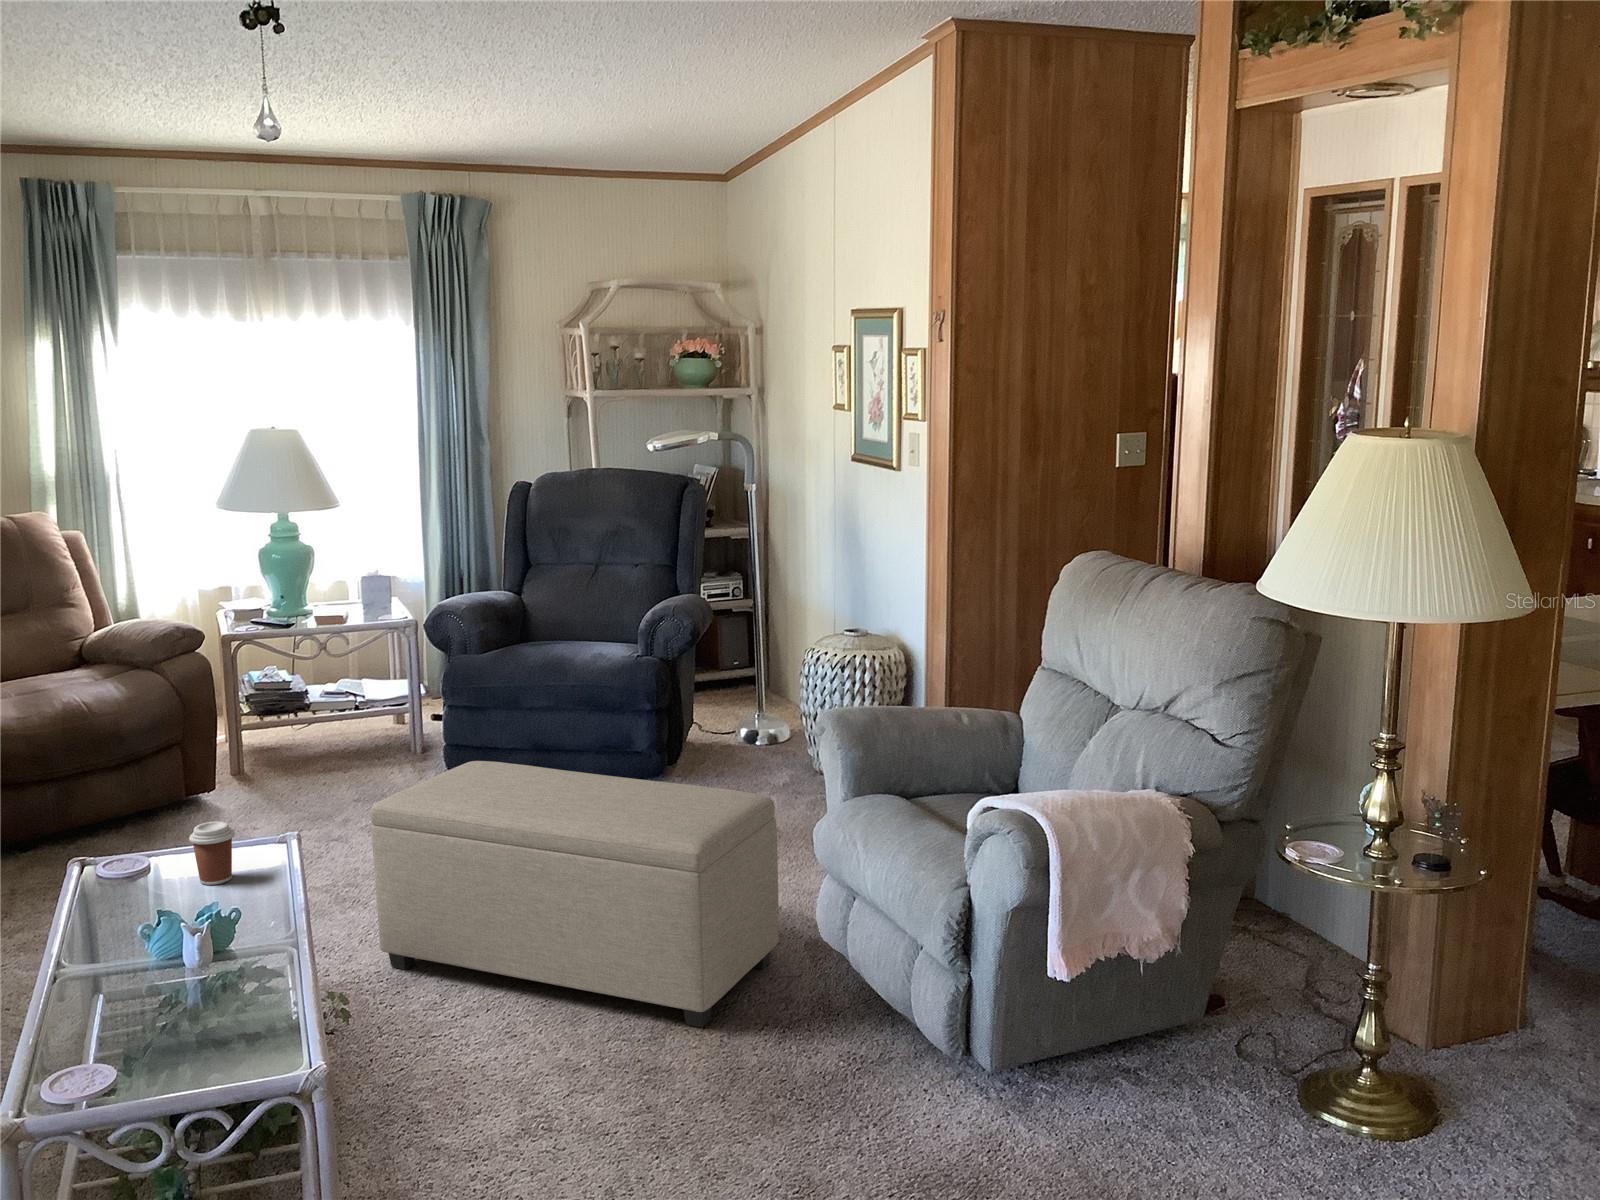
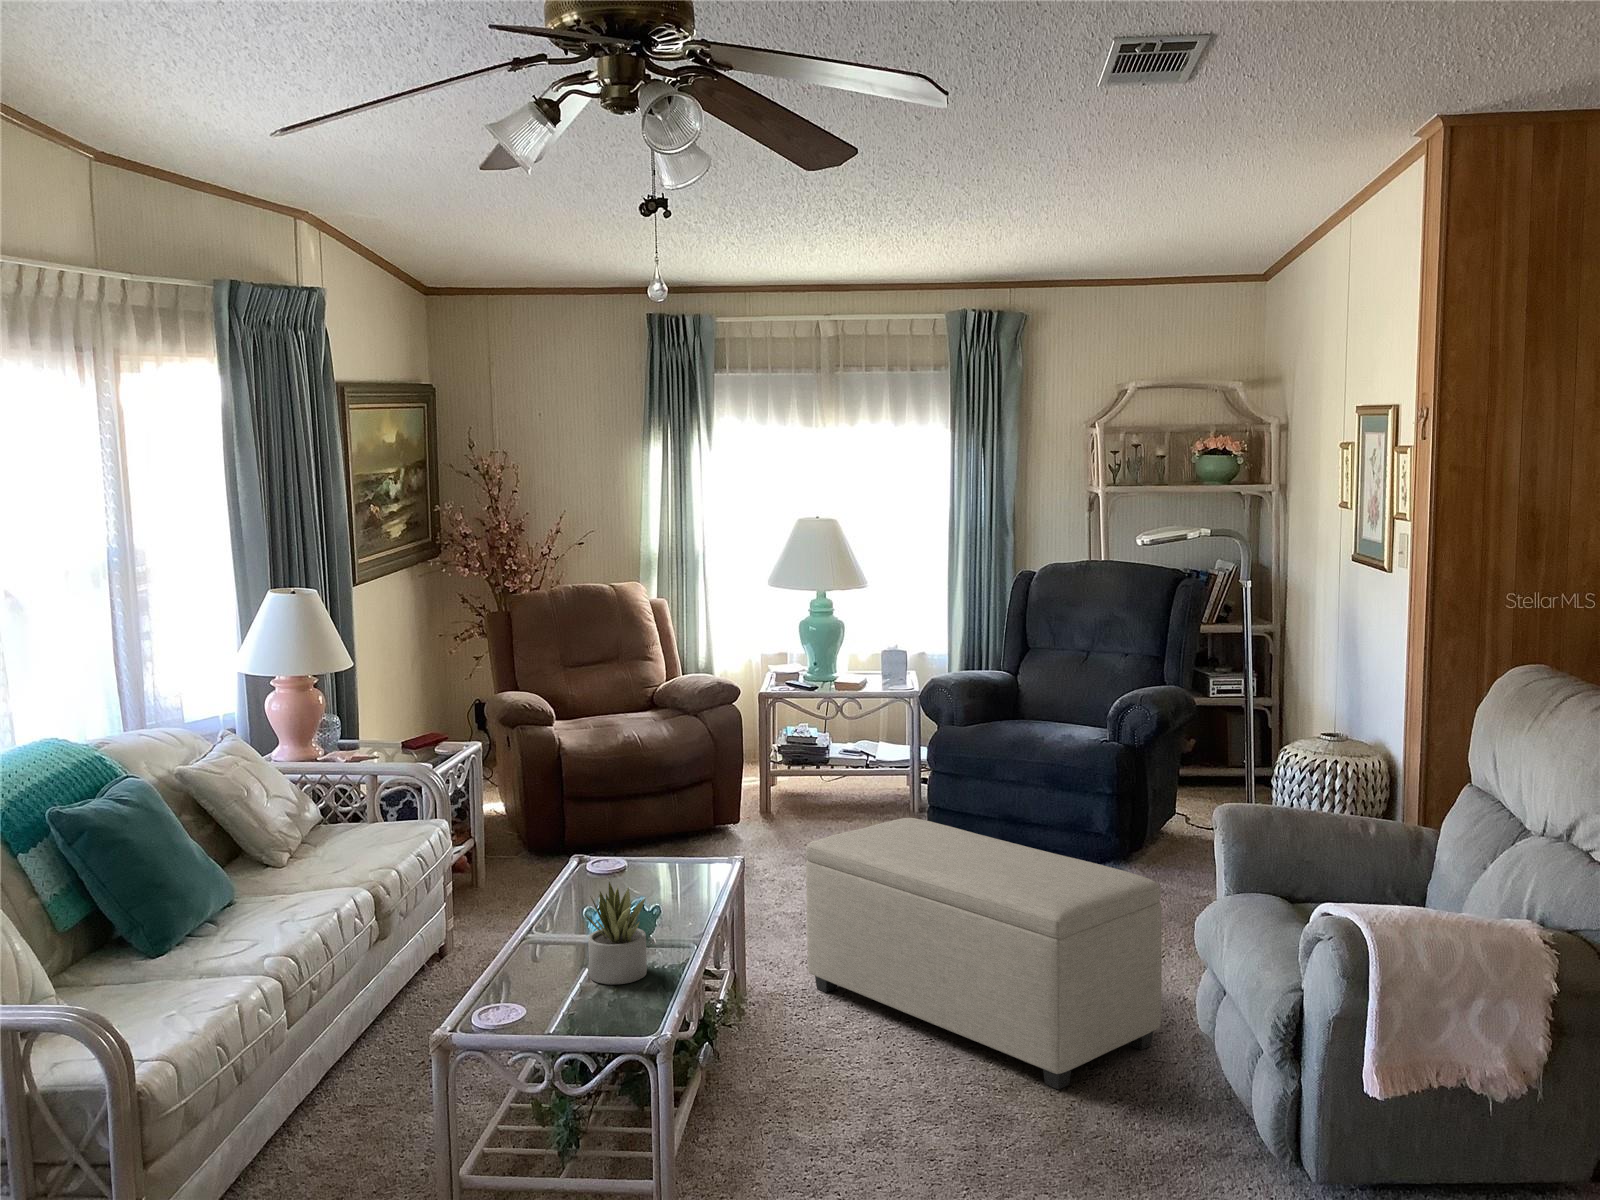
coffee cup: present [189,821,235,885] -> none [655,838,690,890]
succulent plant: none [148,891,239,1018] -> present [585,882,647,984]

